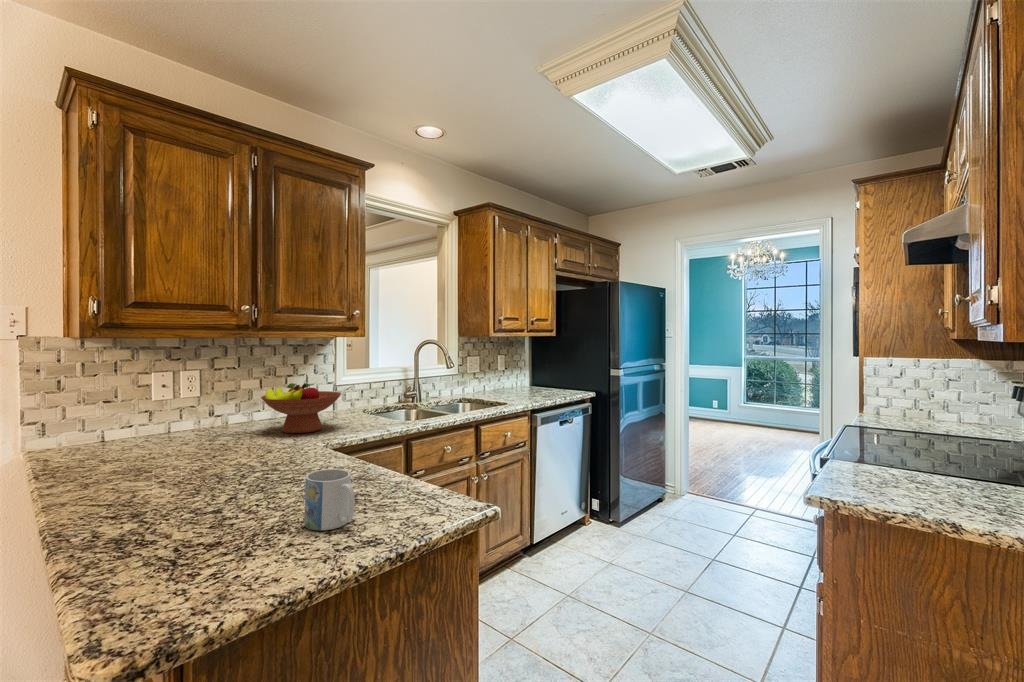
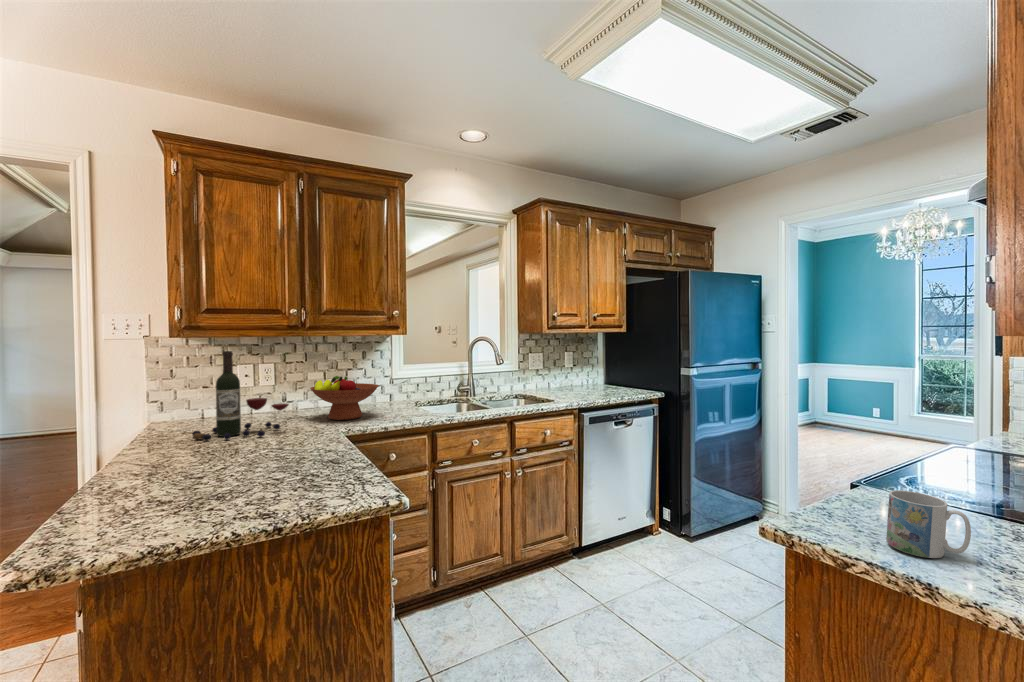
wine bottle: none [127,355,258,467] -> present [192,351,288,441]
mug: present [304,469,355,530] -> present [886,490,971,558]

